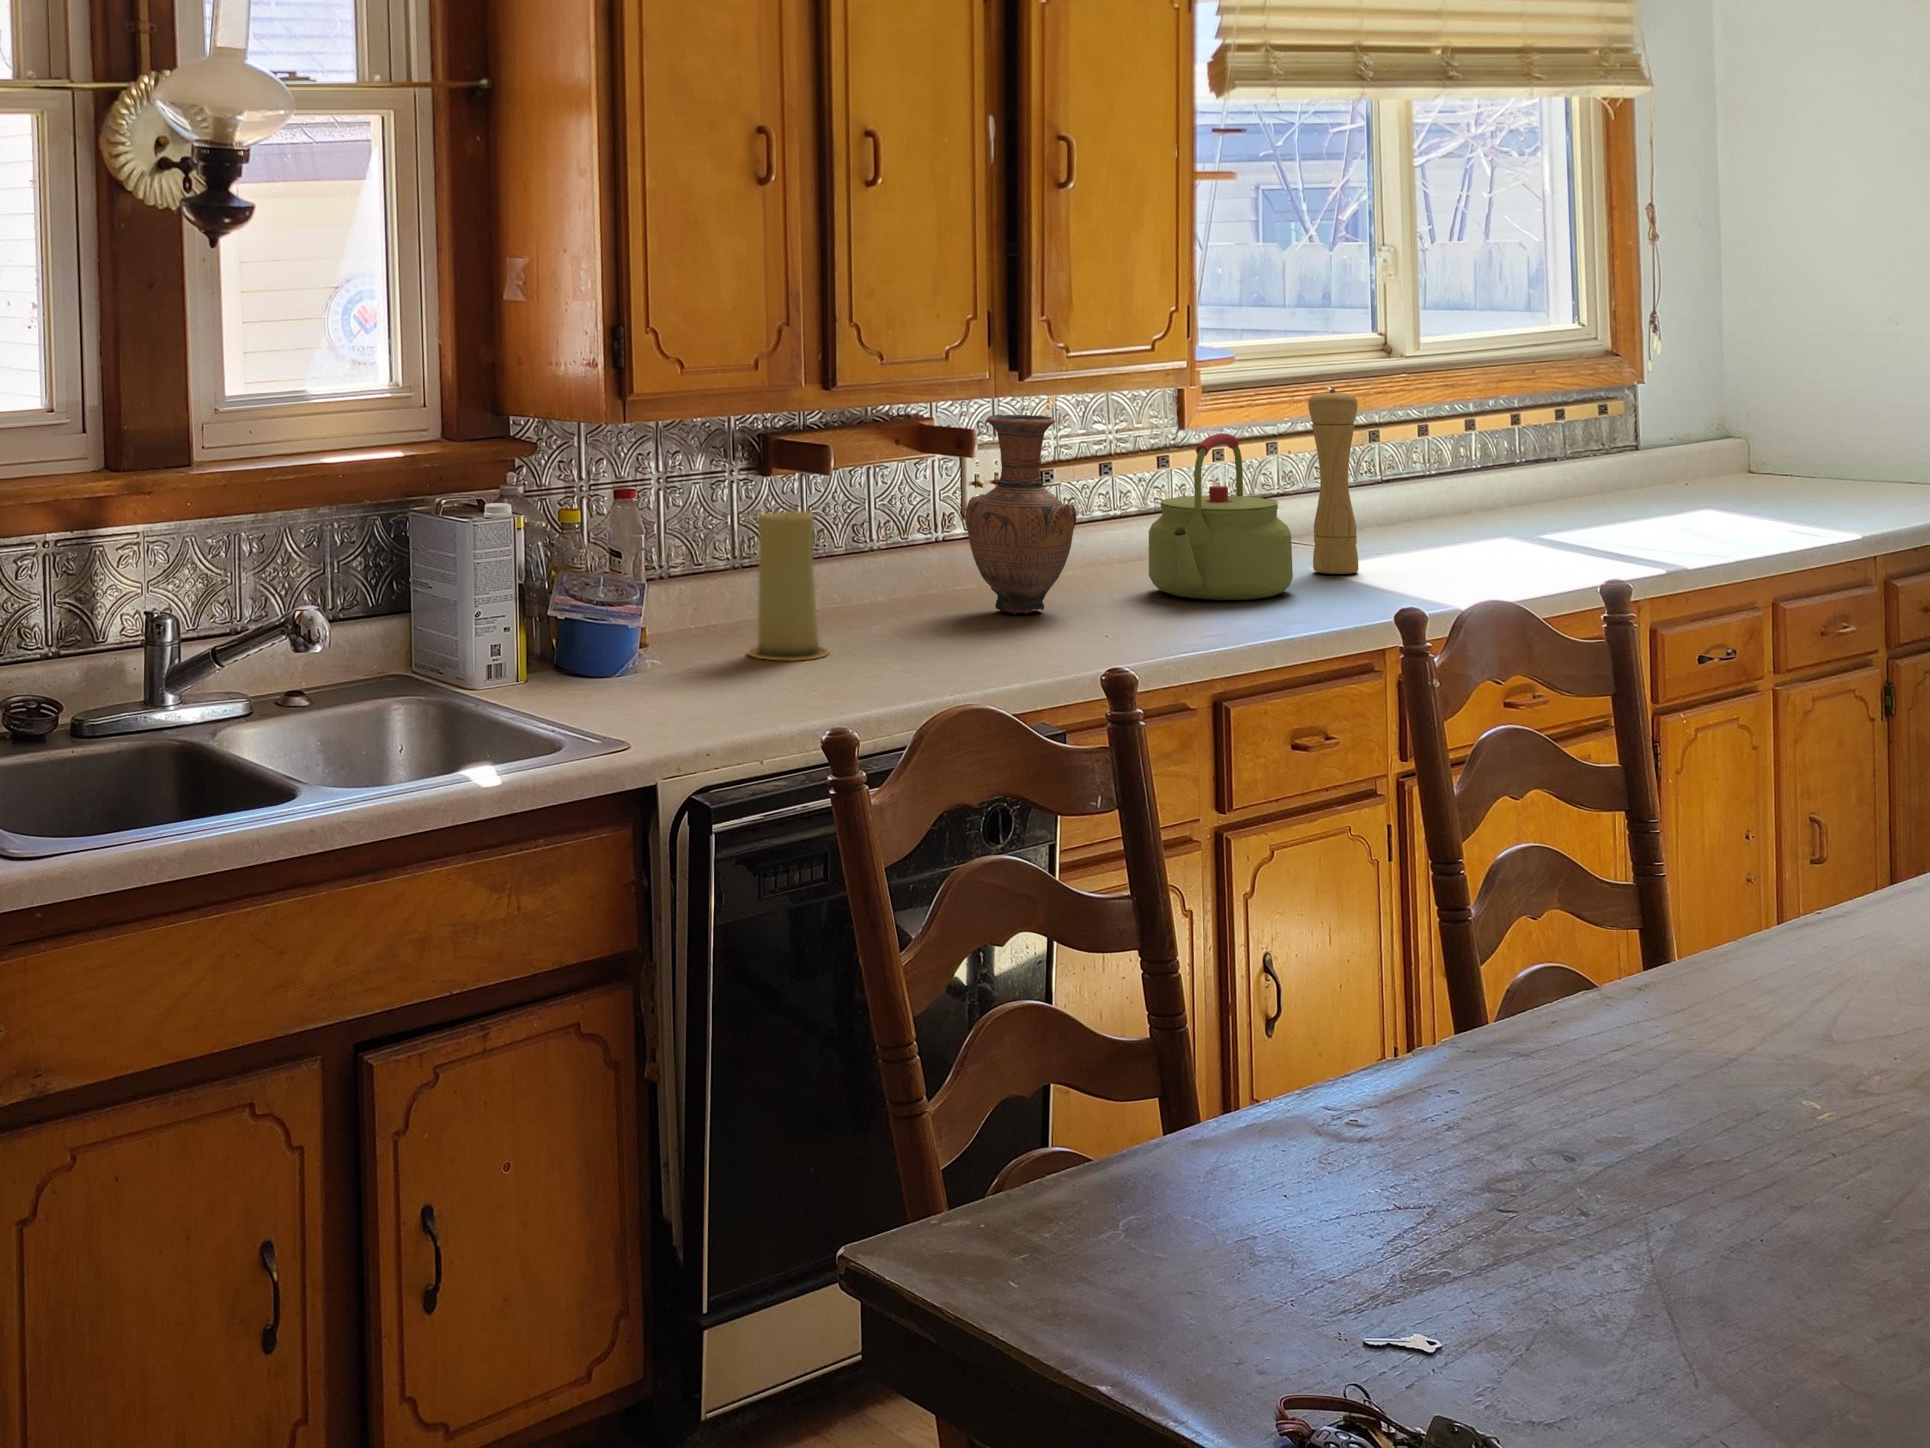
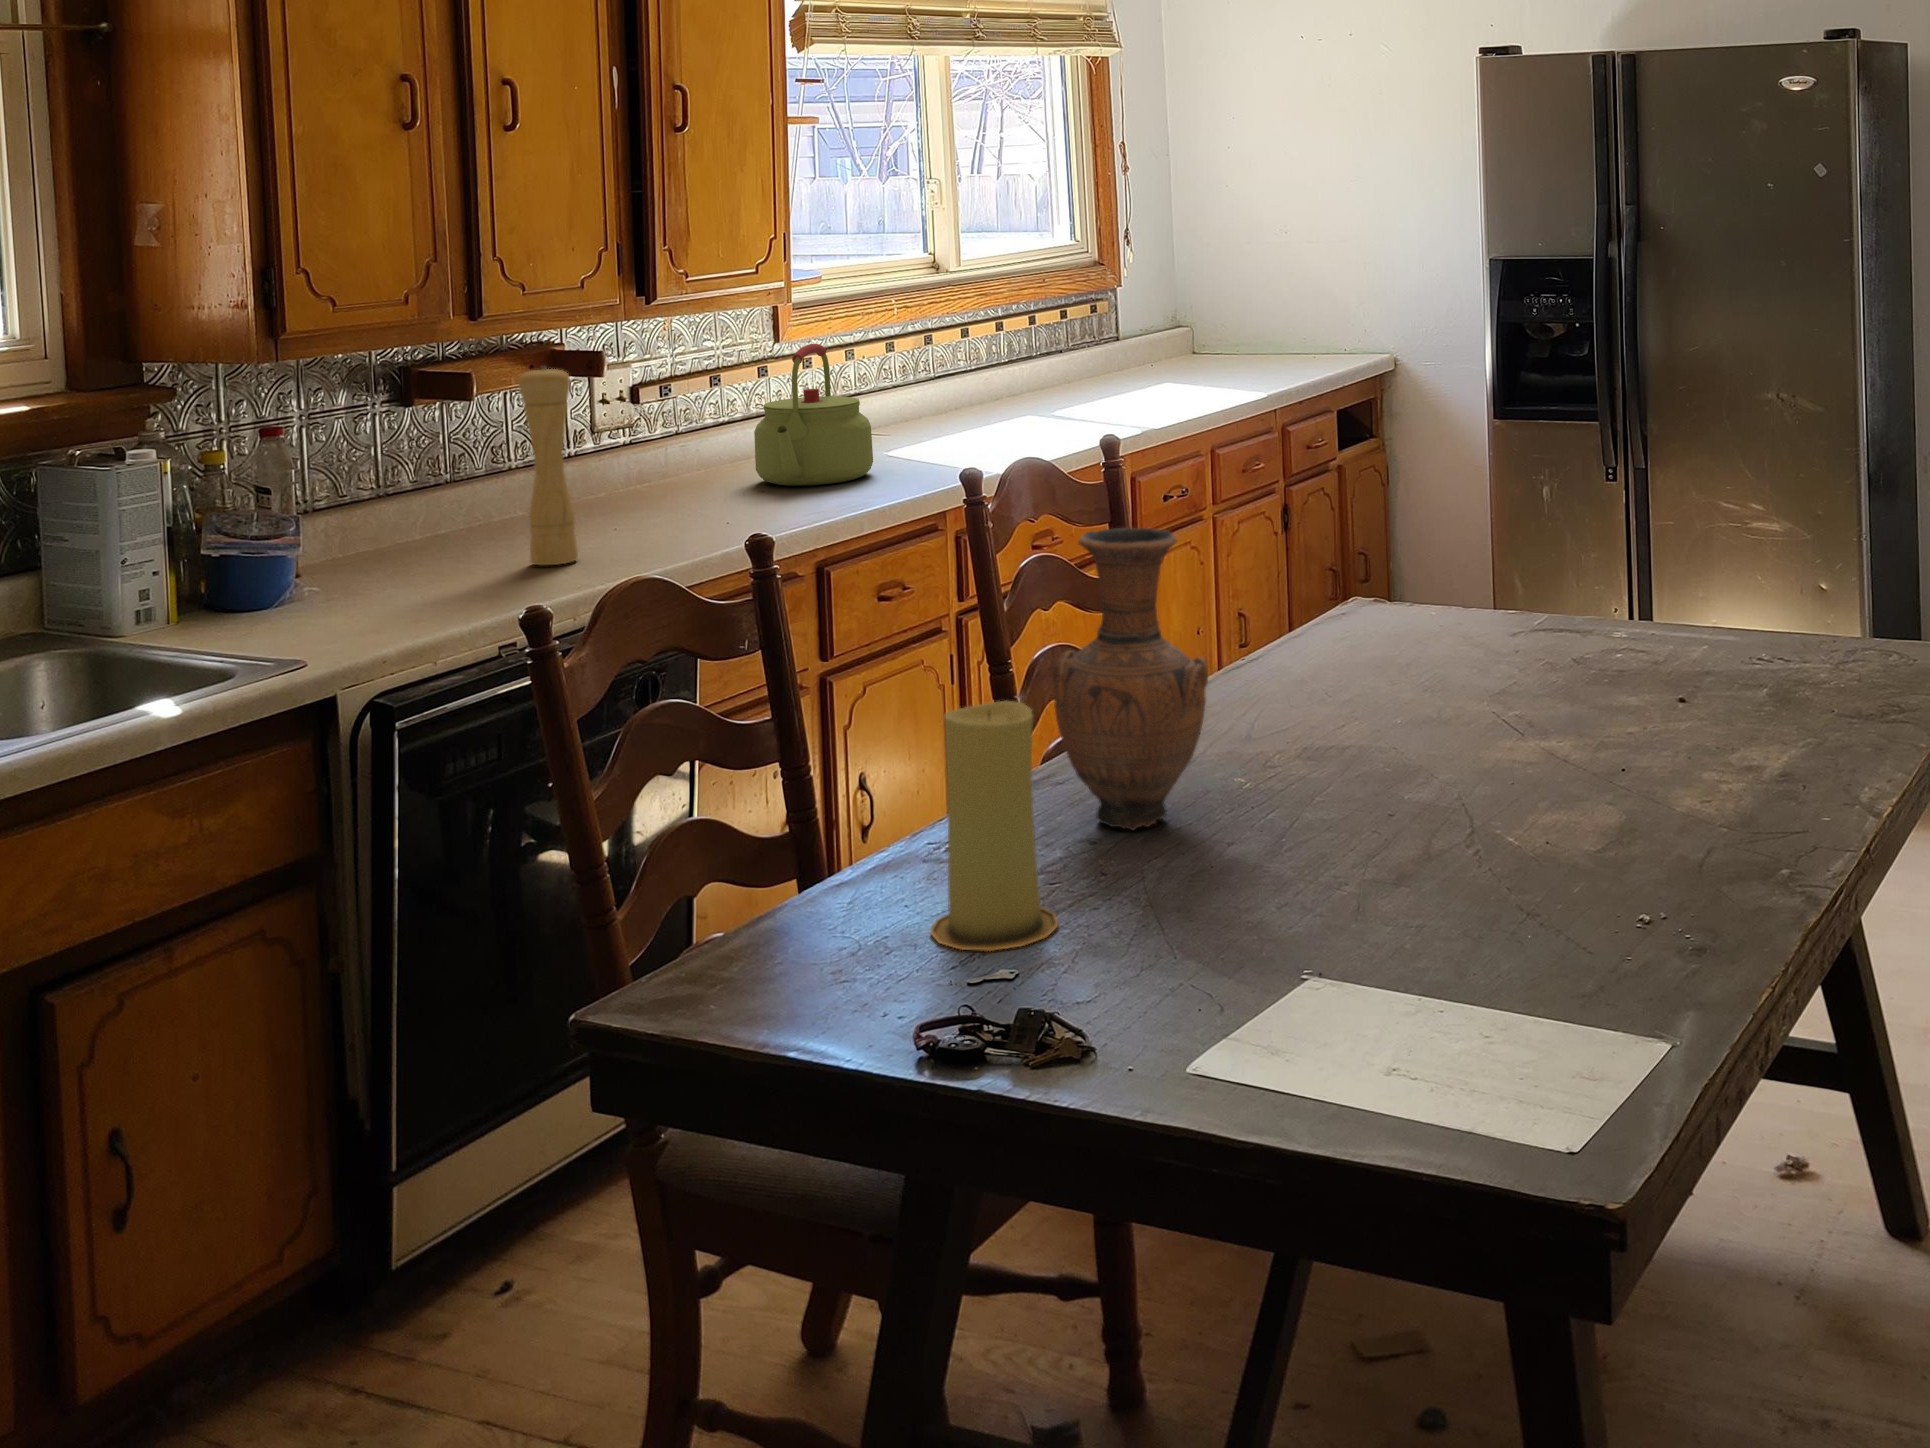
pepper mill: present [1308,389,1358,574] -> present [518,366,578,565]
vase: present [966,415,1076,615] -> present [1052,528,1208,830]
candle: present [748,511,829,661] -> present [930,701,1058,951]

